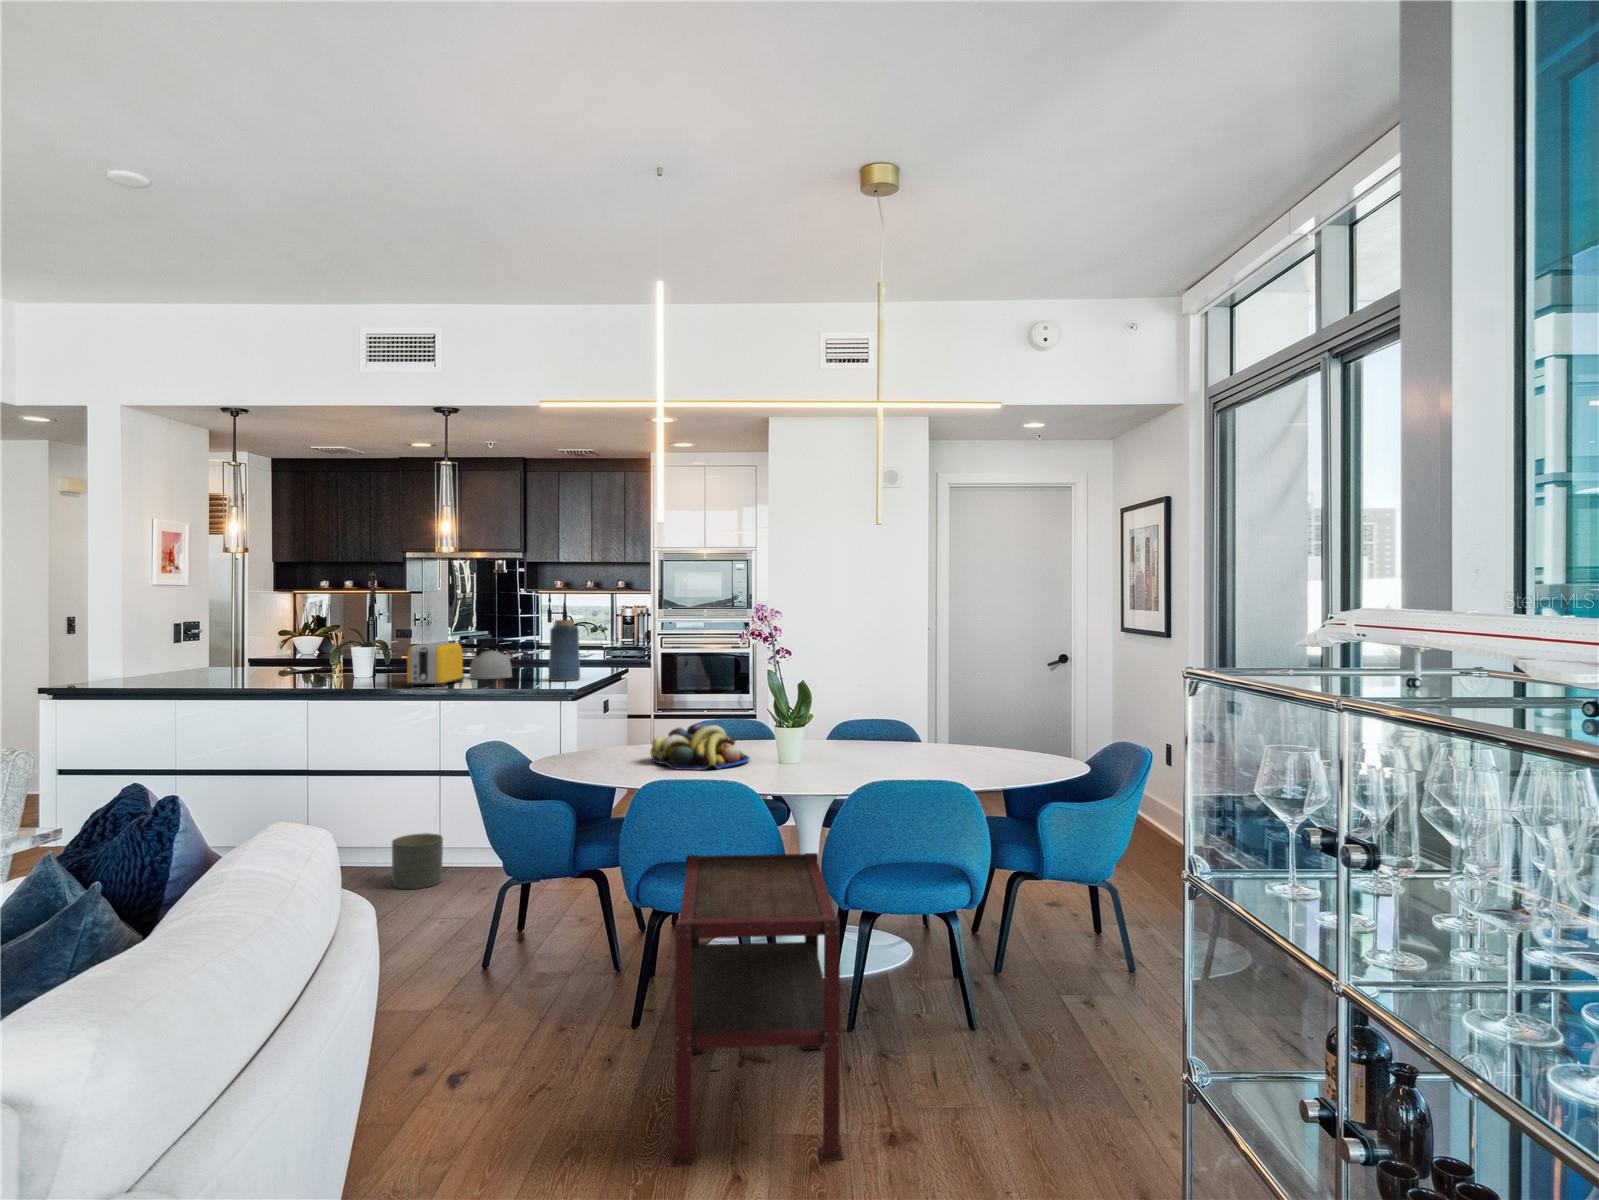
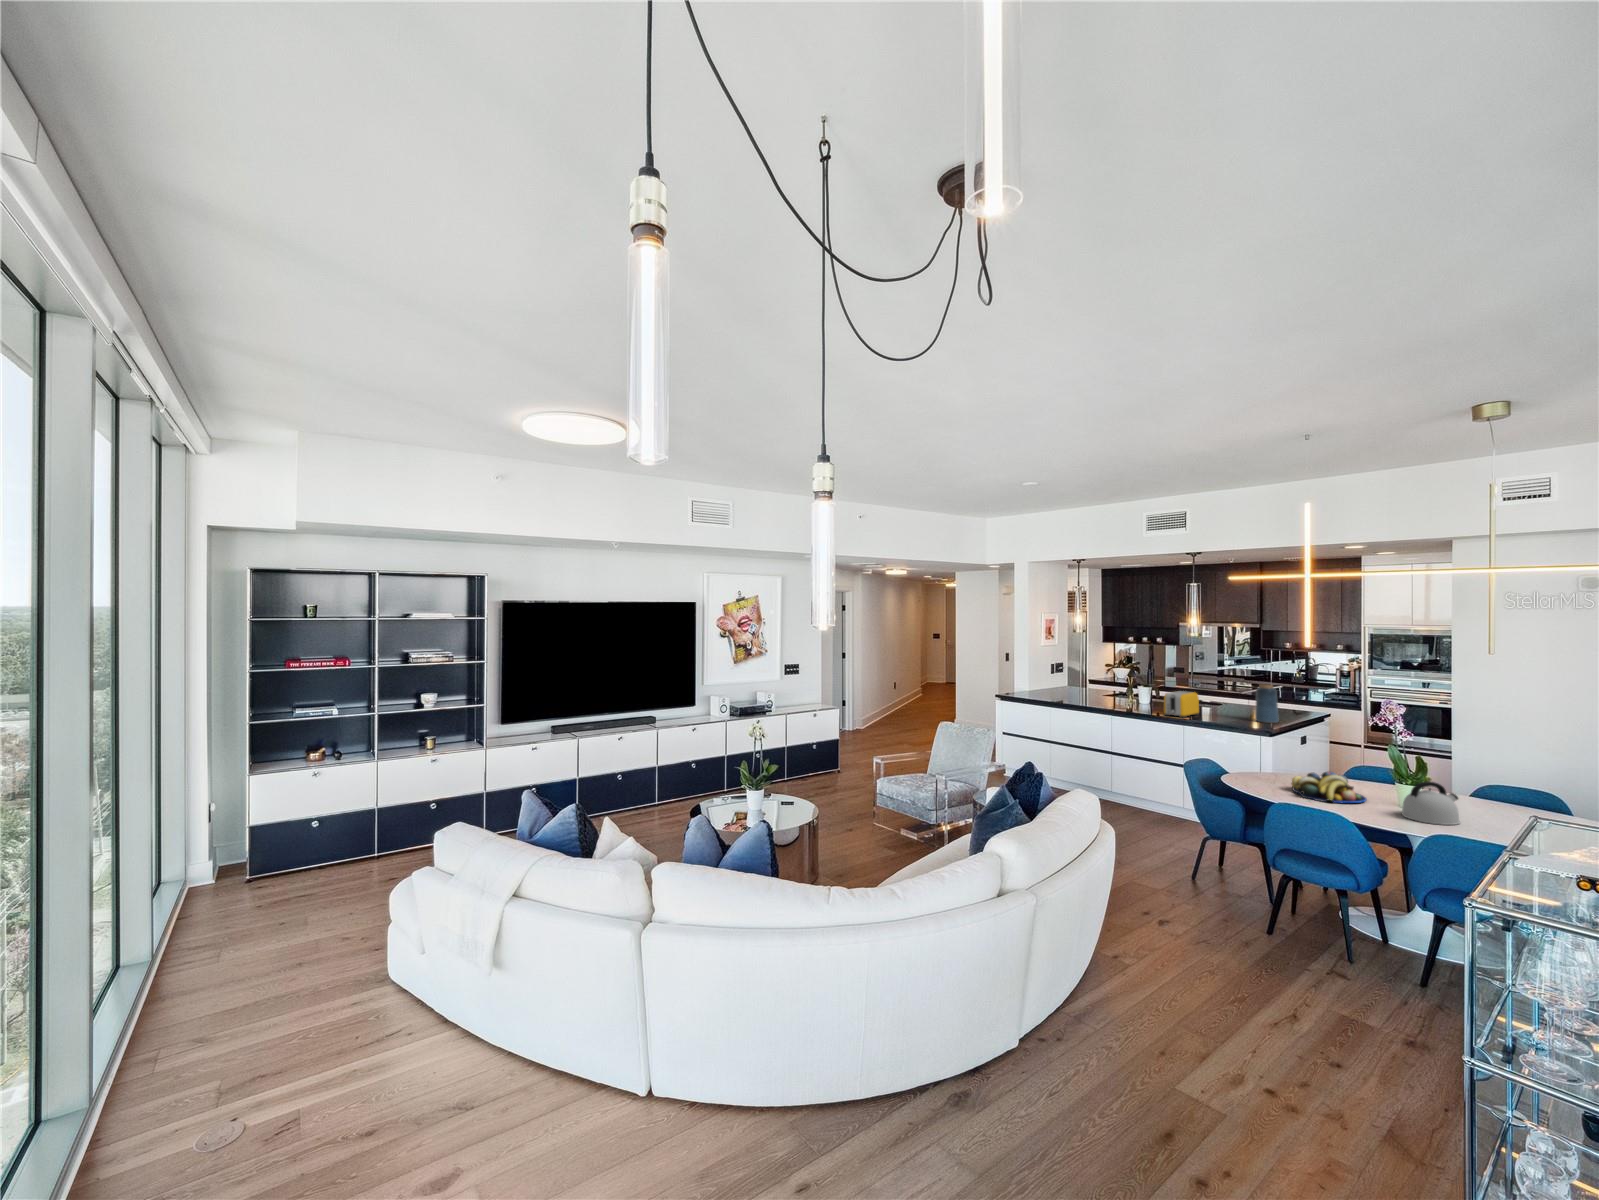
kettle: present [469,642,513,679] -> present [1402,781,1460,825]
planter: present [392,833,443,889] -> none [1153,798,1183,829]
side table: present [671,853,844,1167] -> none [1258,848,1394,1036]

